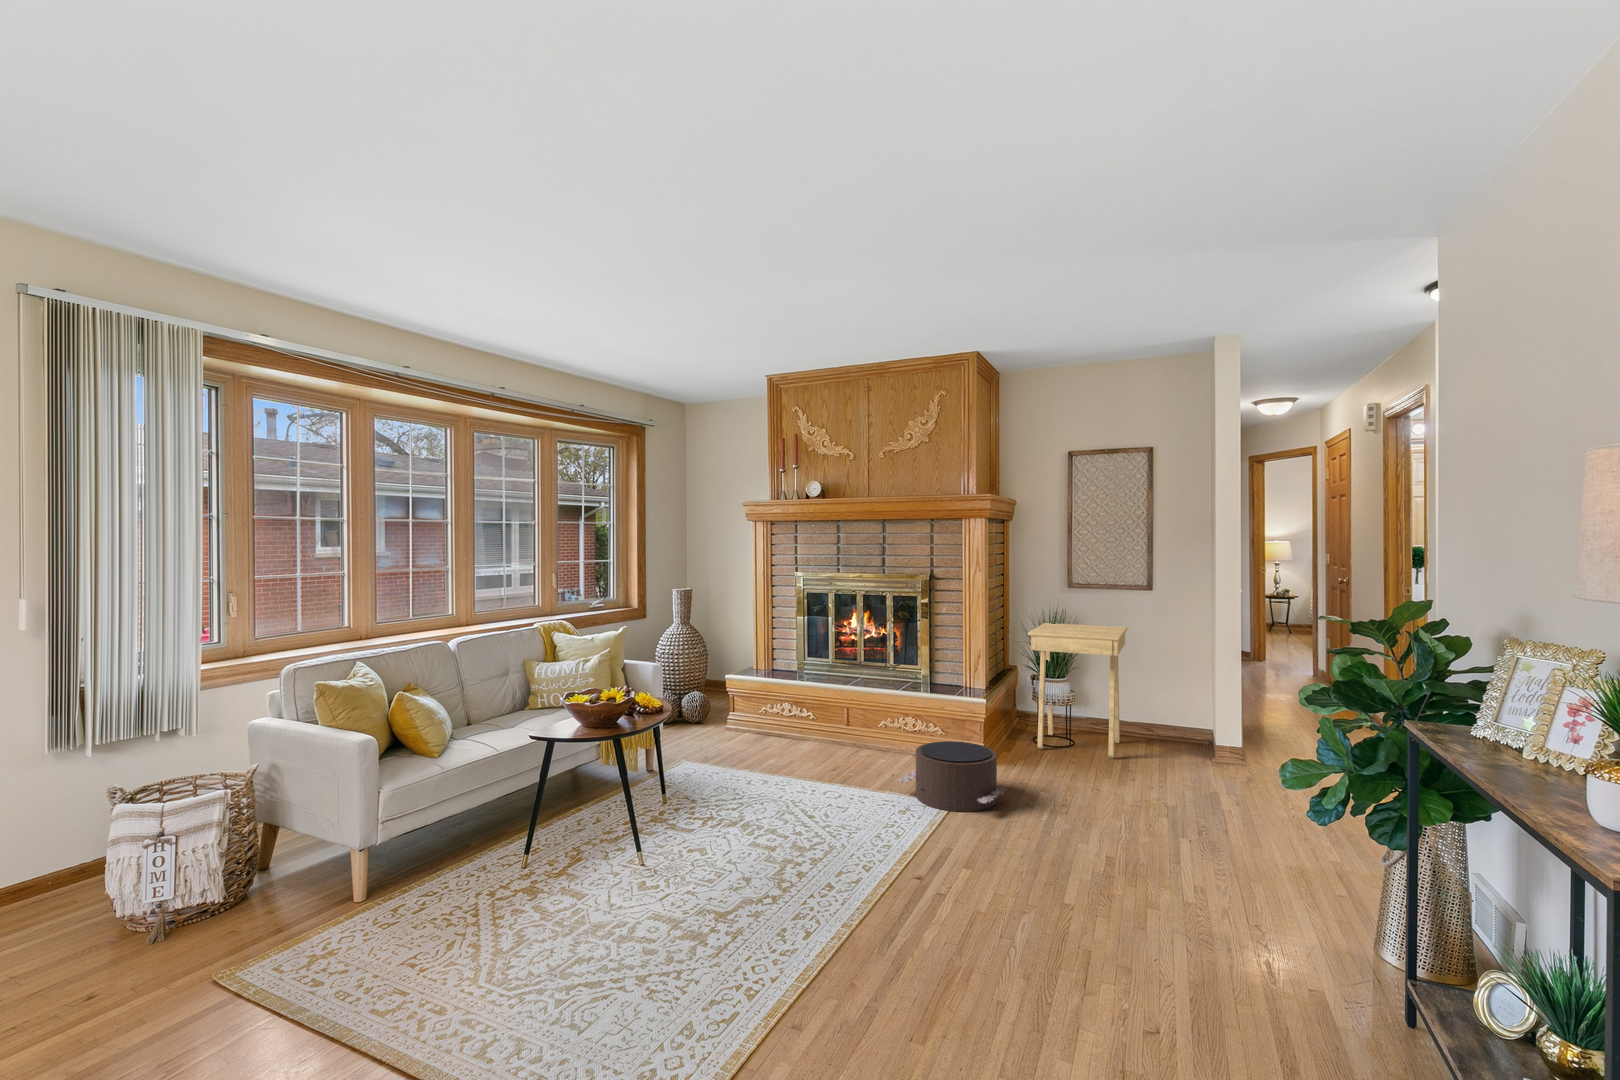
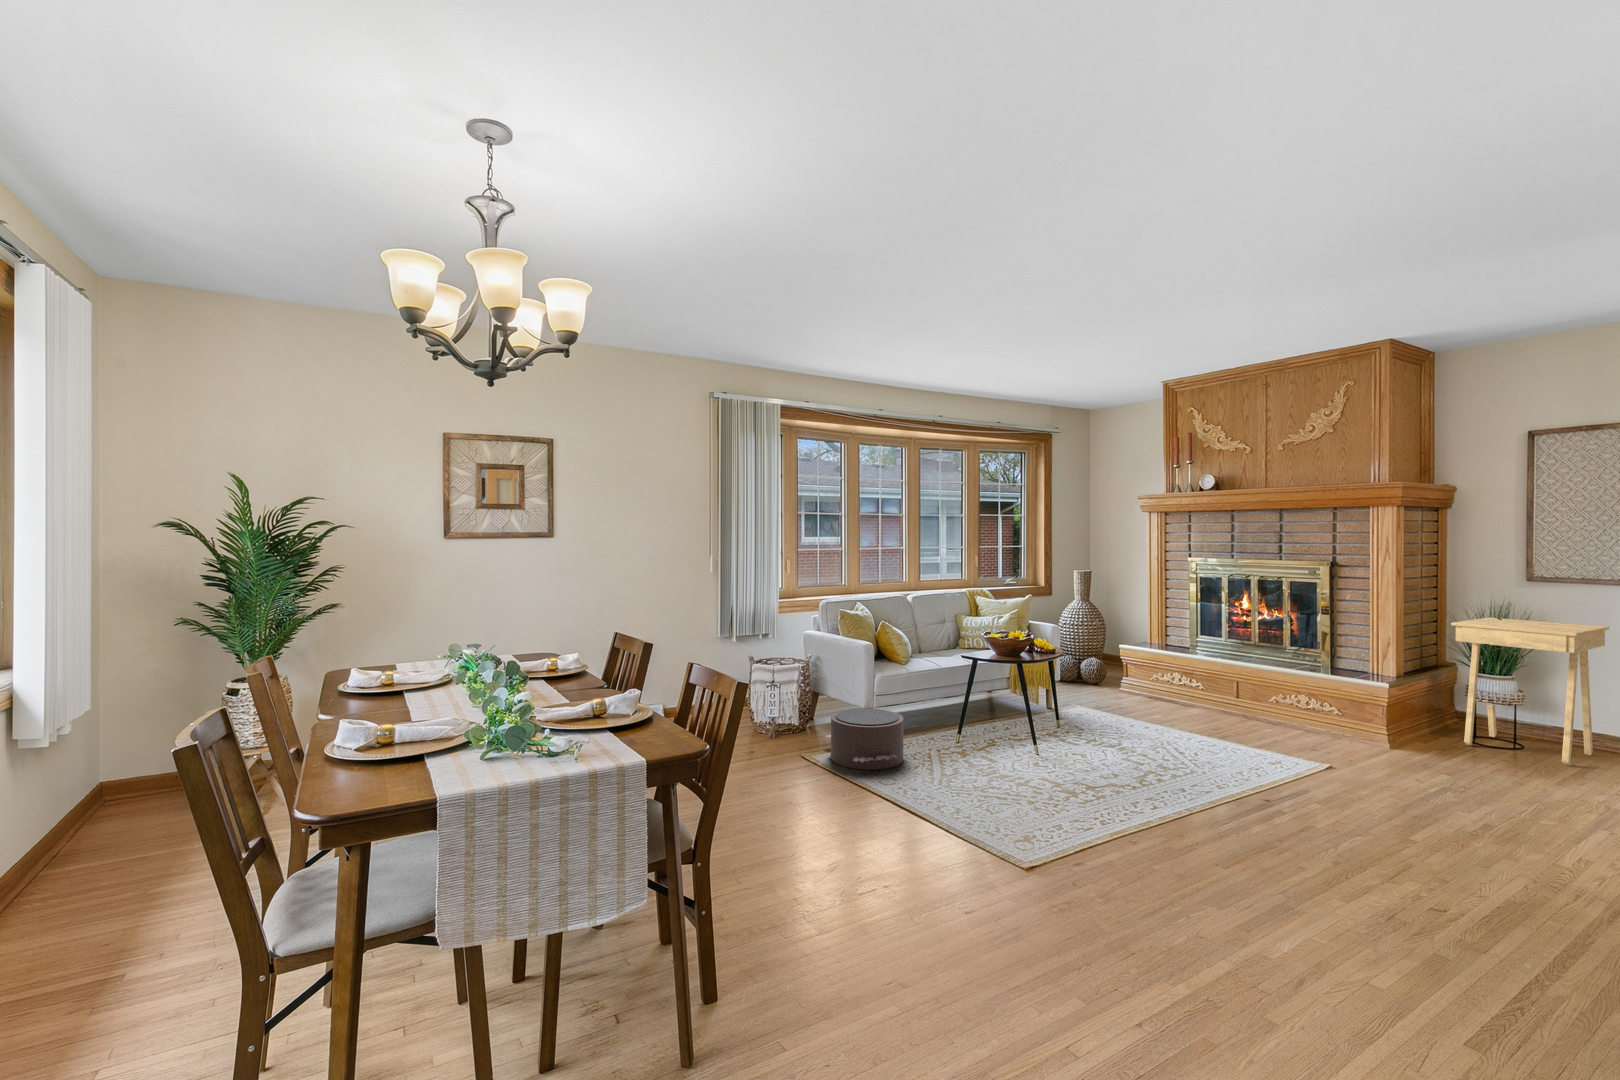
pouf: present [898,741,1007,812] -> present [826,708,904,770]

